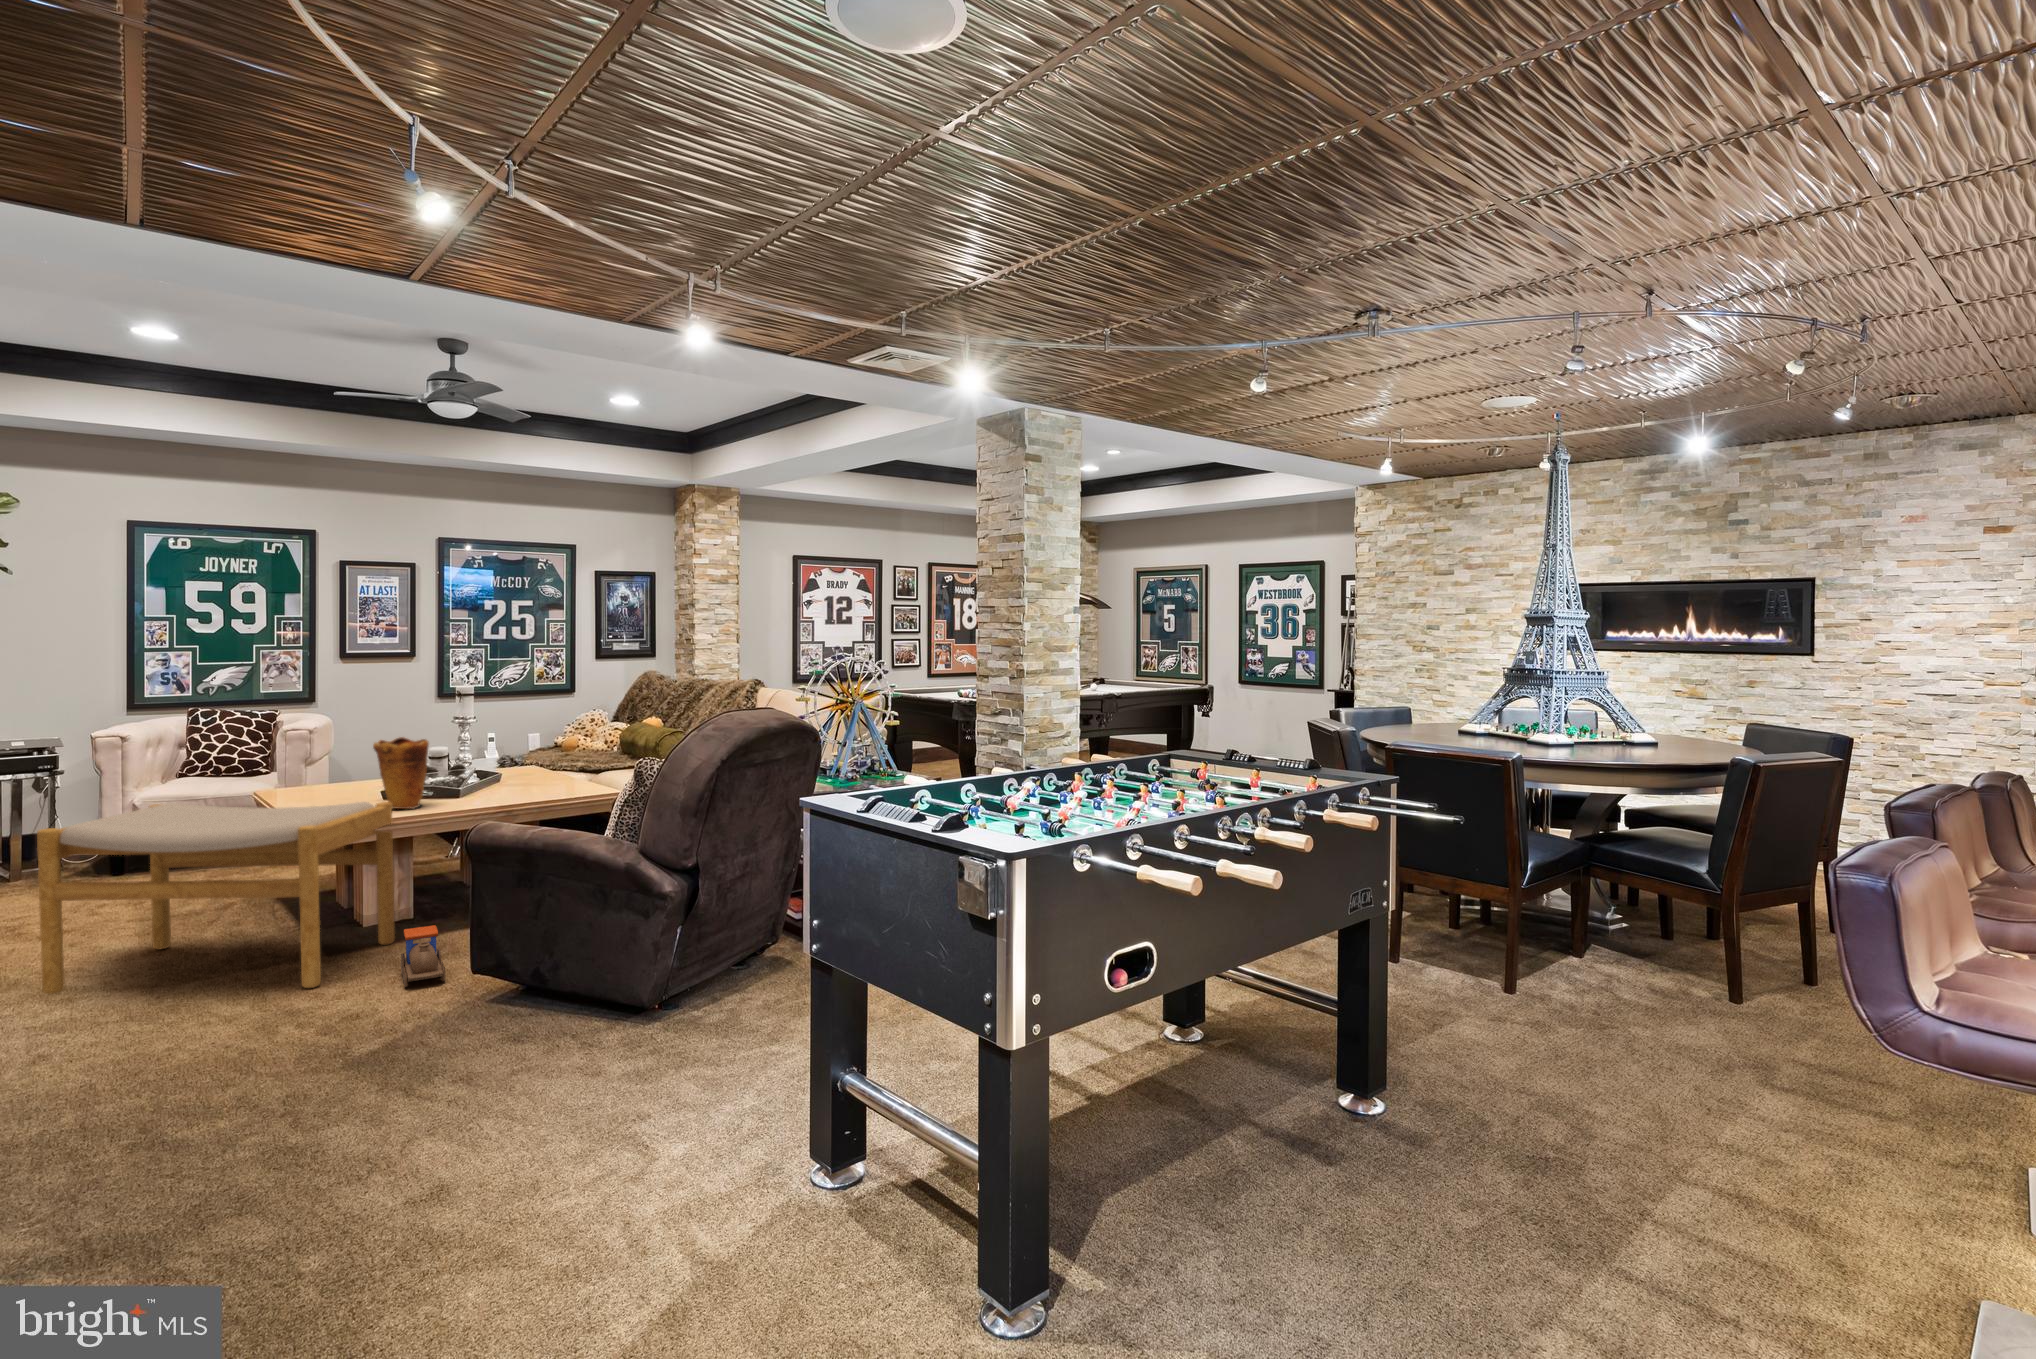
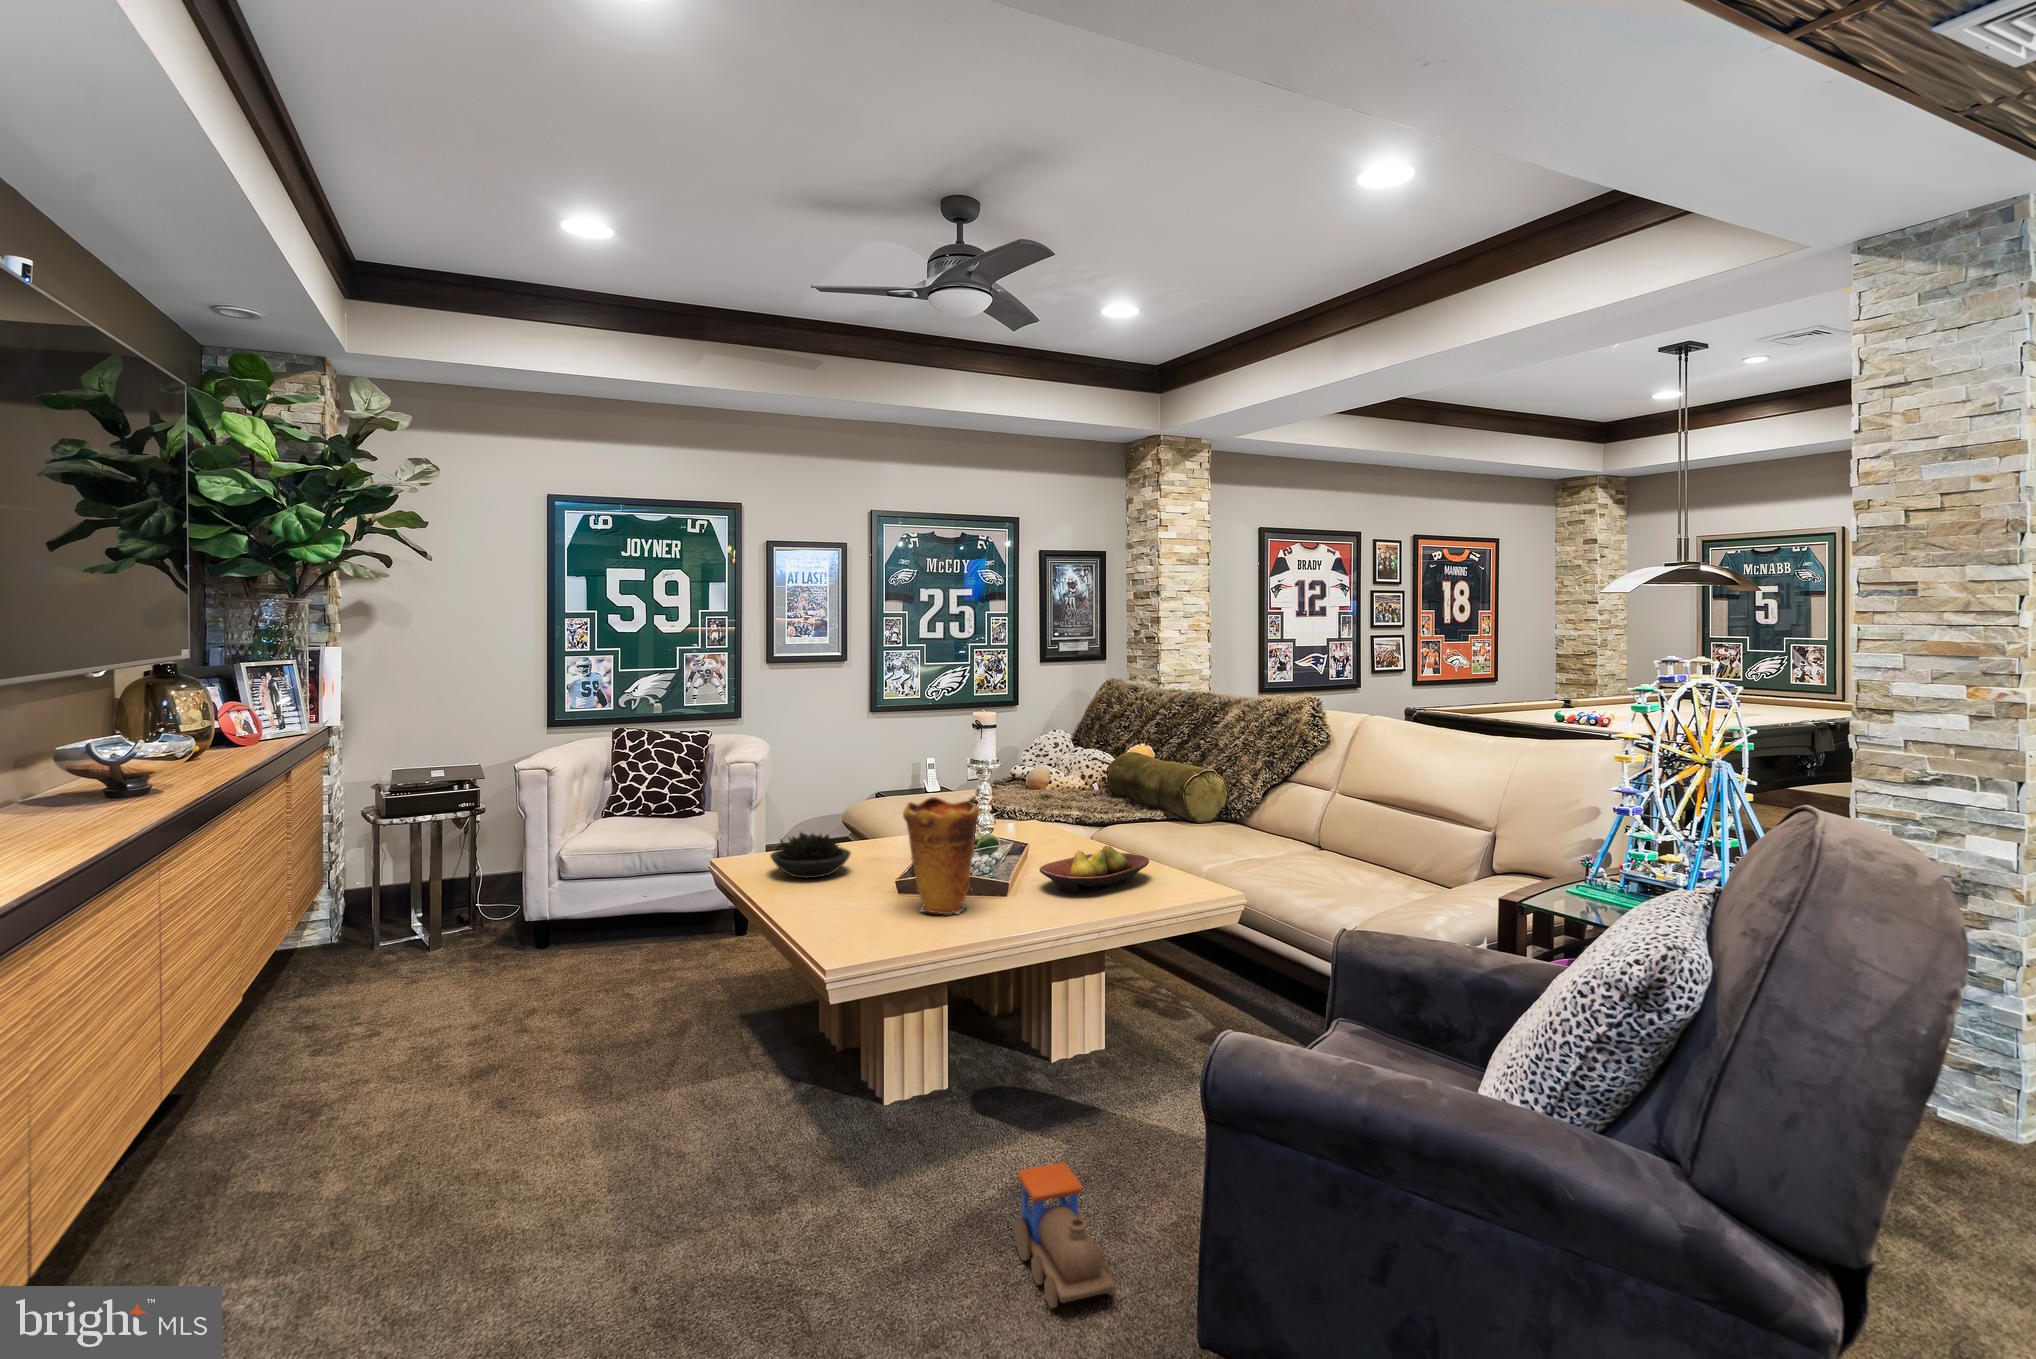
succulent plant: none [291,767,356,798] -> present [771,832,851,878]
fruit bowl: none [485,770,571,798] -> present [1039,846,1149,893]
footstool: present [37,802,395,994] -> none [473,901,957,1283]

